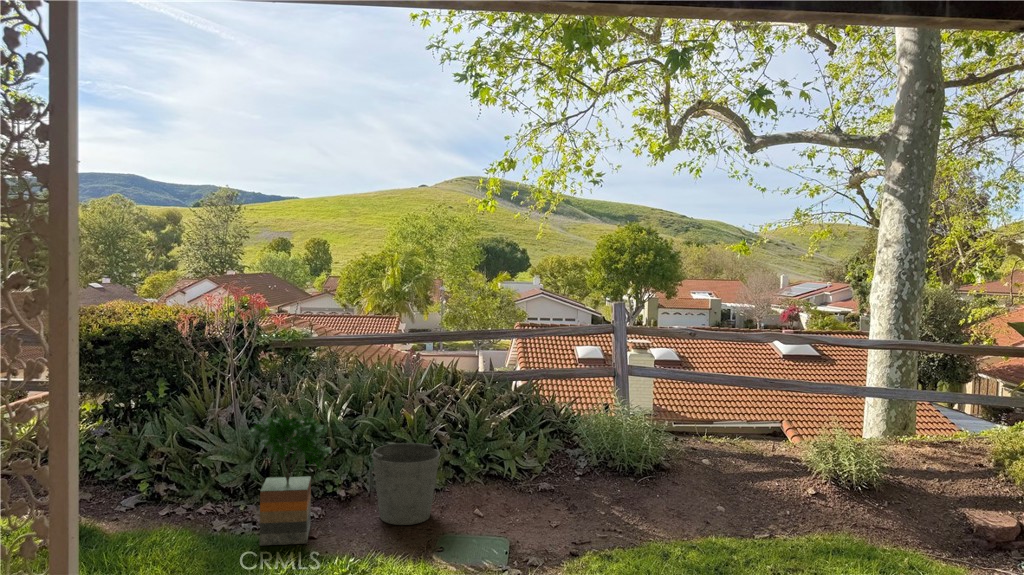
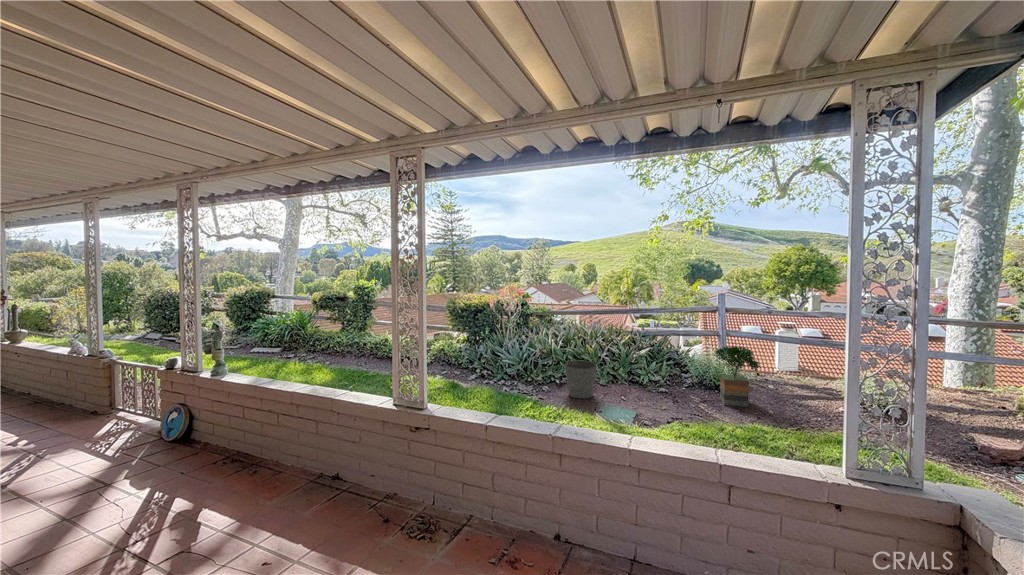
potted tree: present [250,416,330,545] -> present [715,346,759,407]

